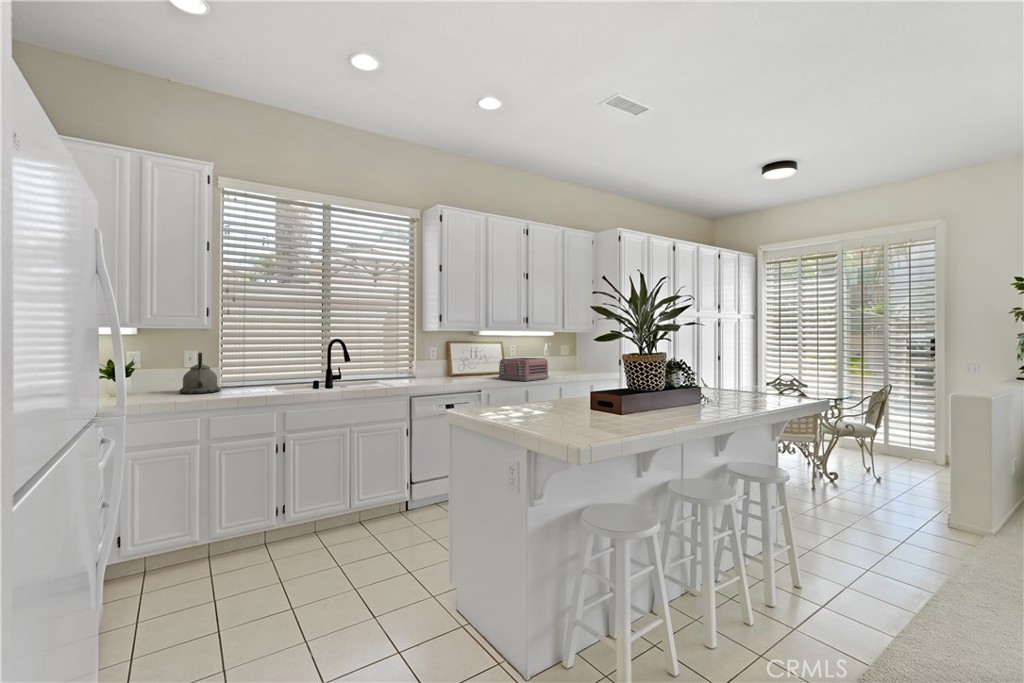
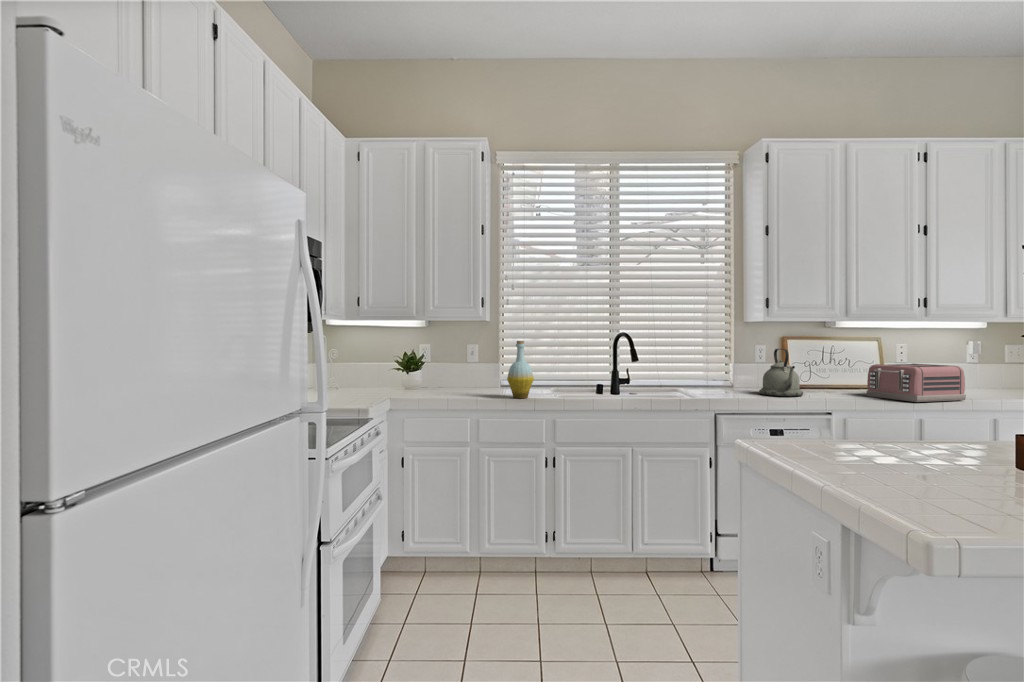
bottle: none [238,347,265,396] -> present [507,341,534,398]
kettle: present [179,353,221,394] -> present [759,349,803,396]

